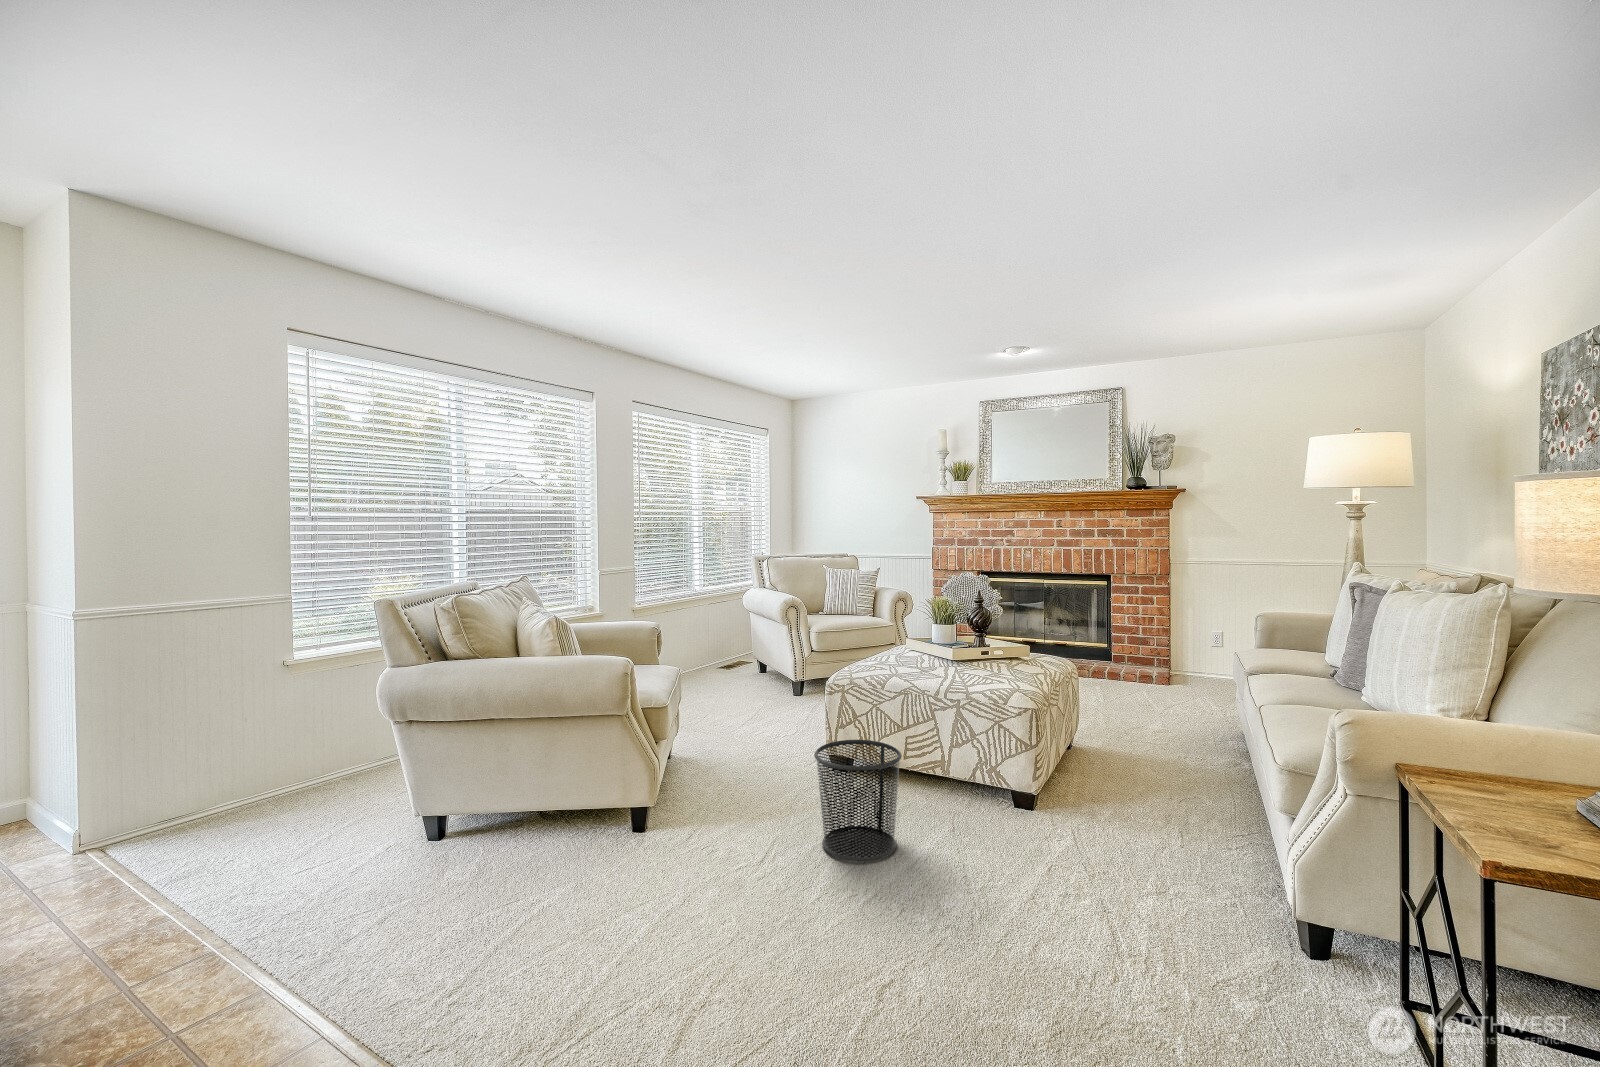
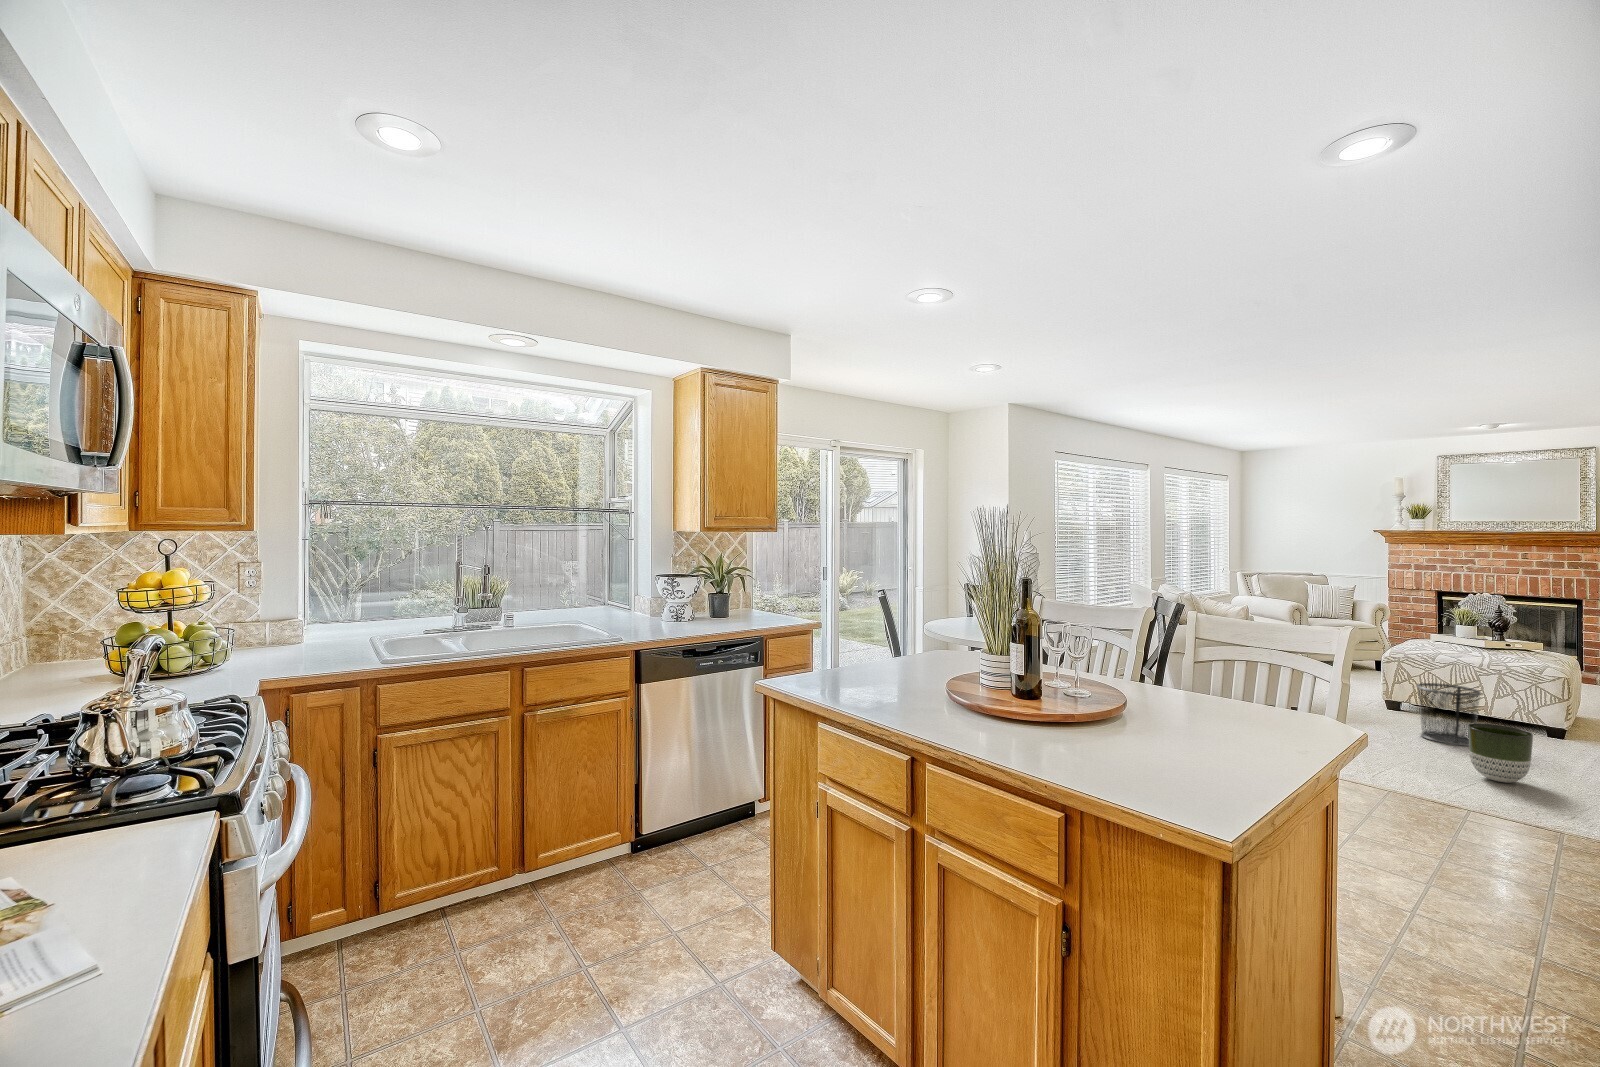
planter: none [789,862,892,1010] -> present [1468,723,1533,783]

